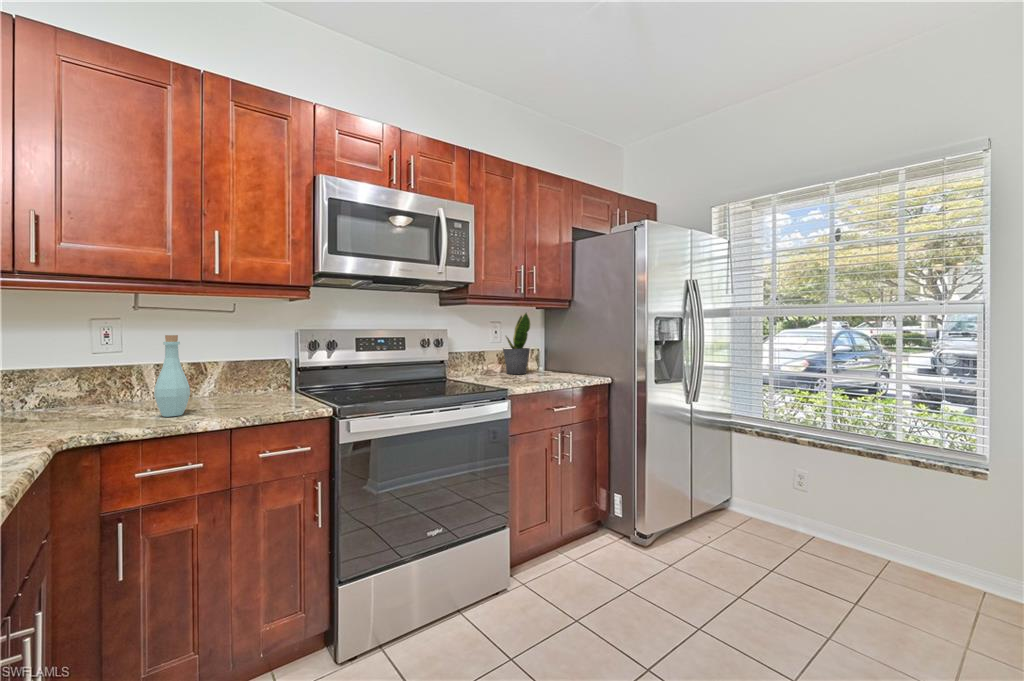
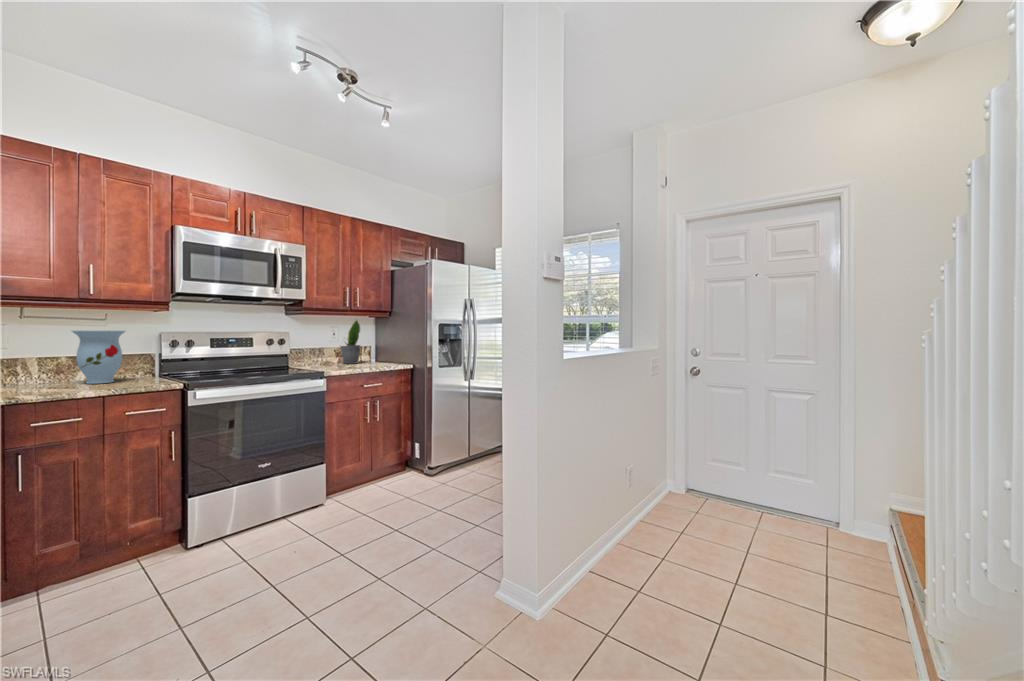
vase: none [193,328,258,403] -> present [72,330,125,384]
bottle: present [154,335,190,417] -> none [40,336,70,391]

